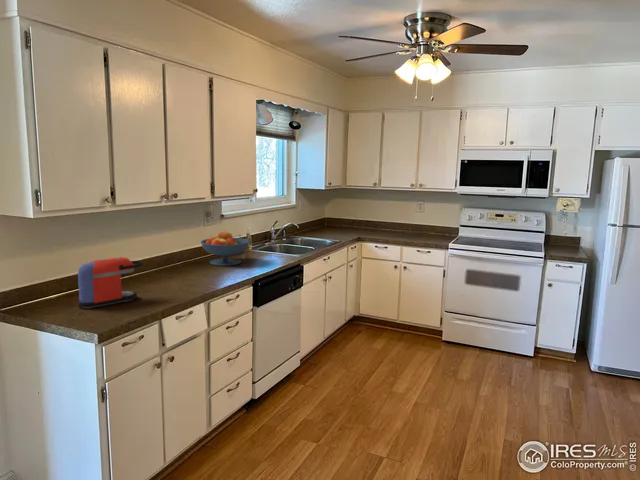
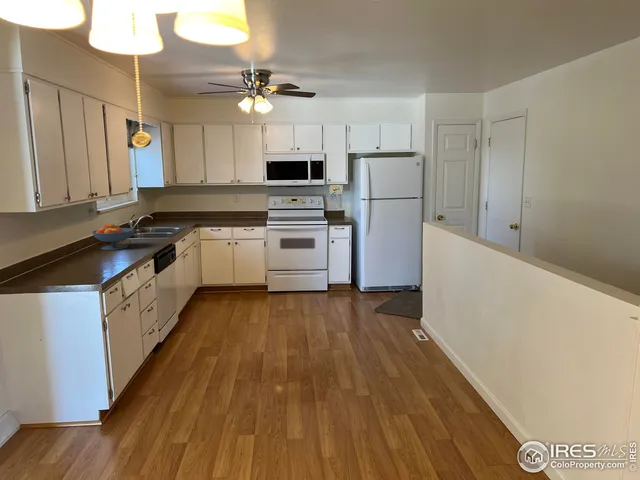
coffee maker: present [78,257,143,308] -> none [43,241,86,281]

